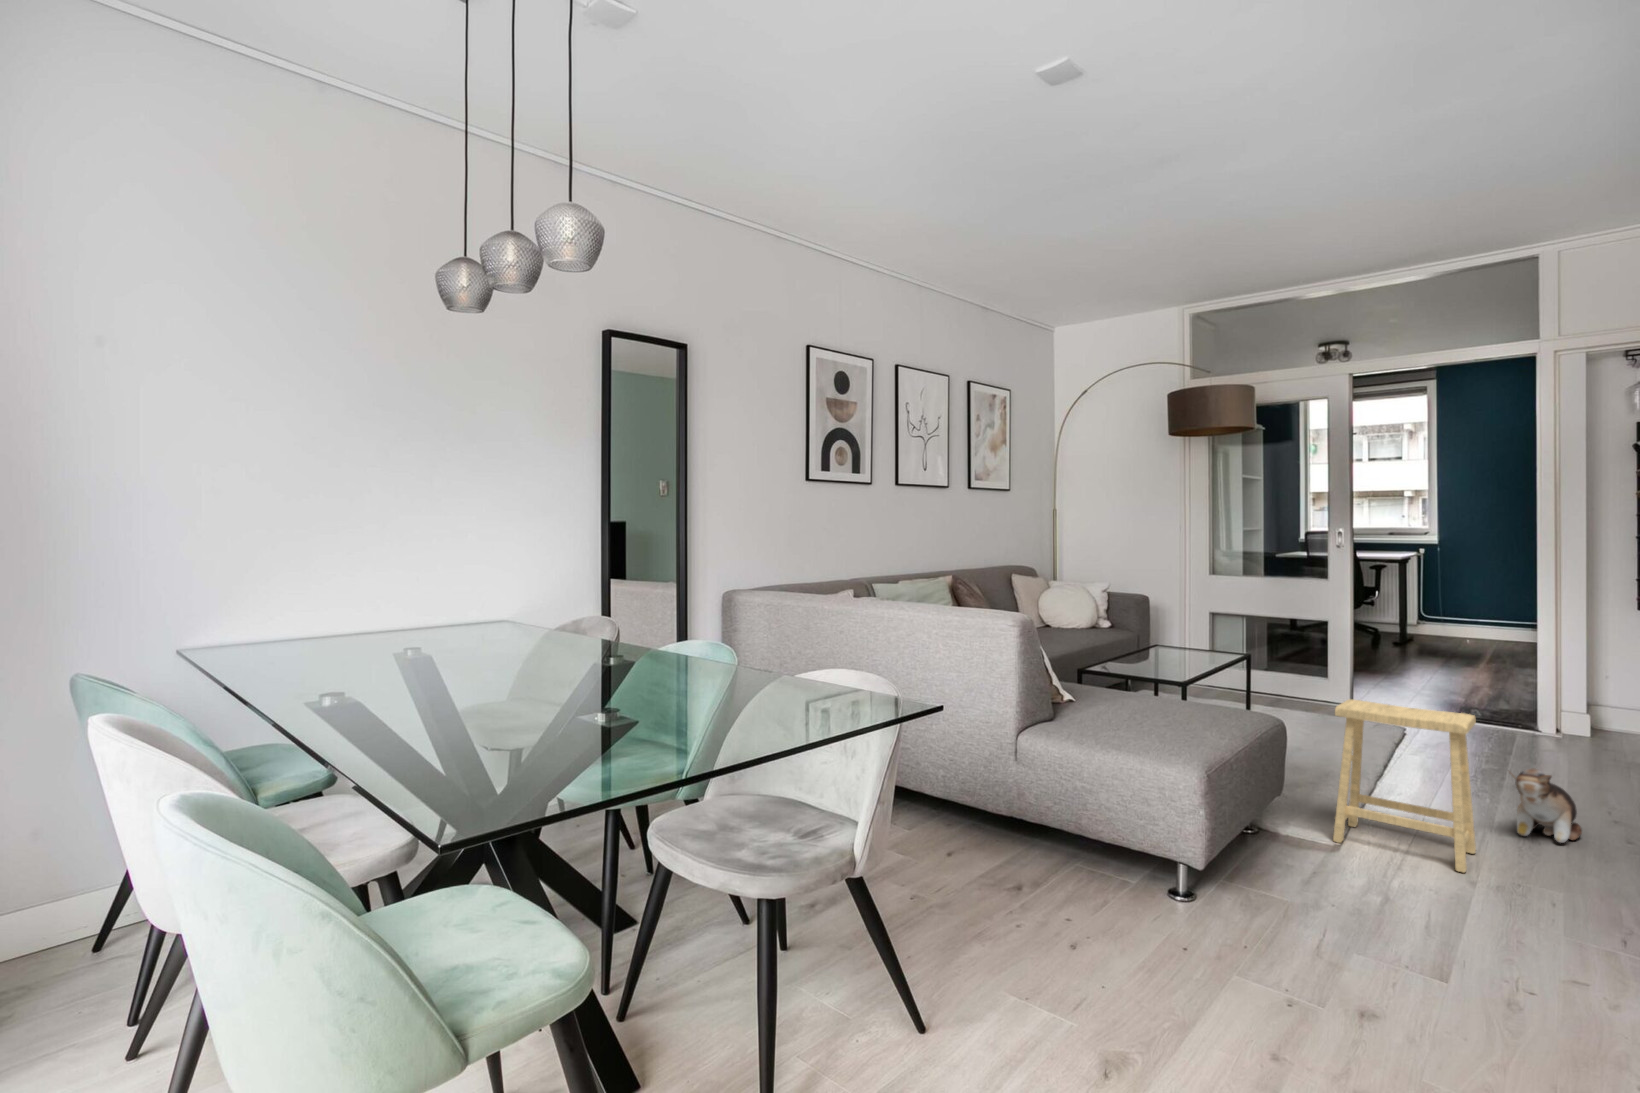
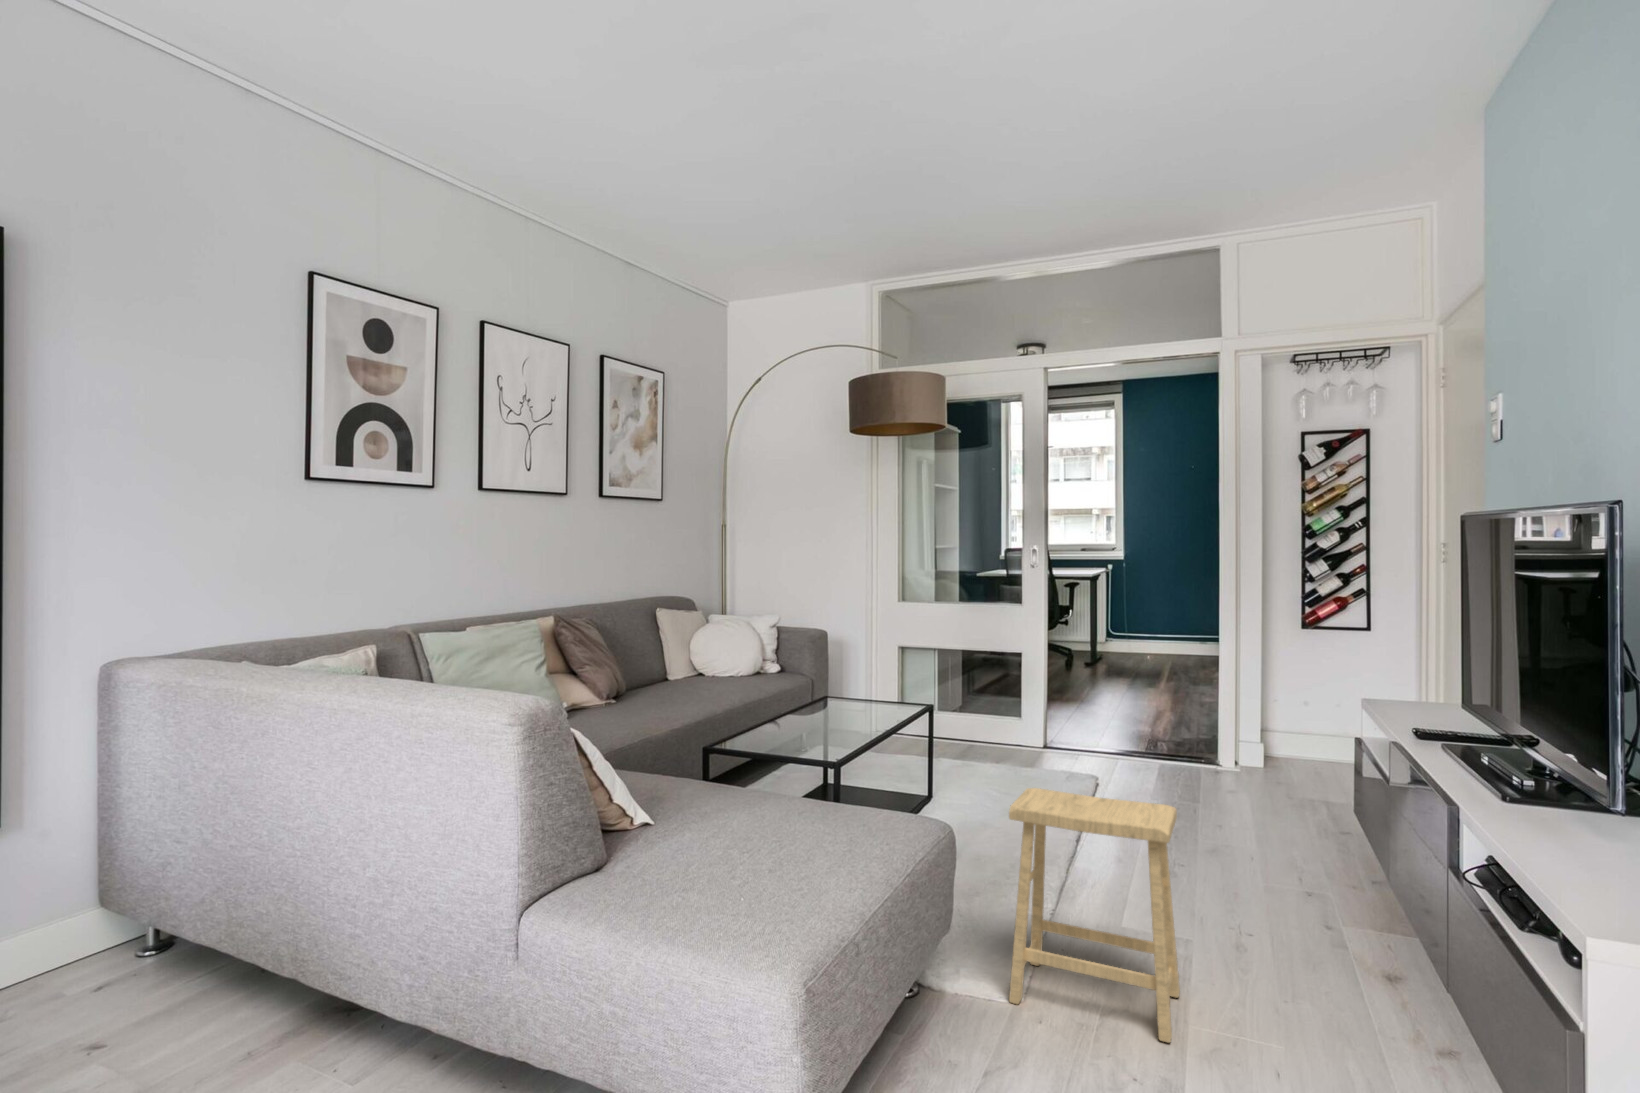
plush toy: present [1510,768,1582,843] -> none [1211,862,1288,957]

